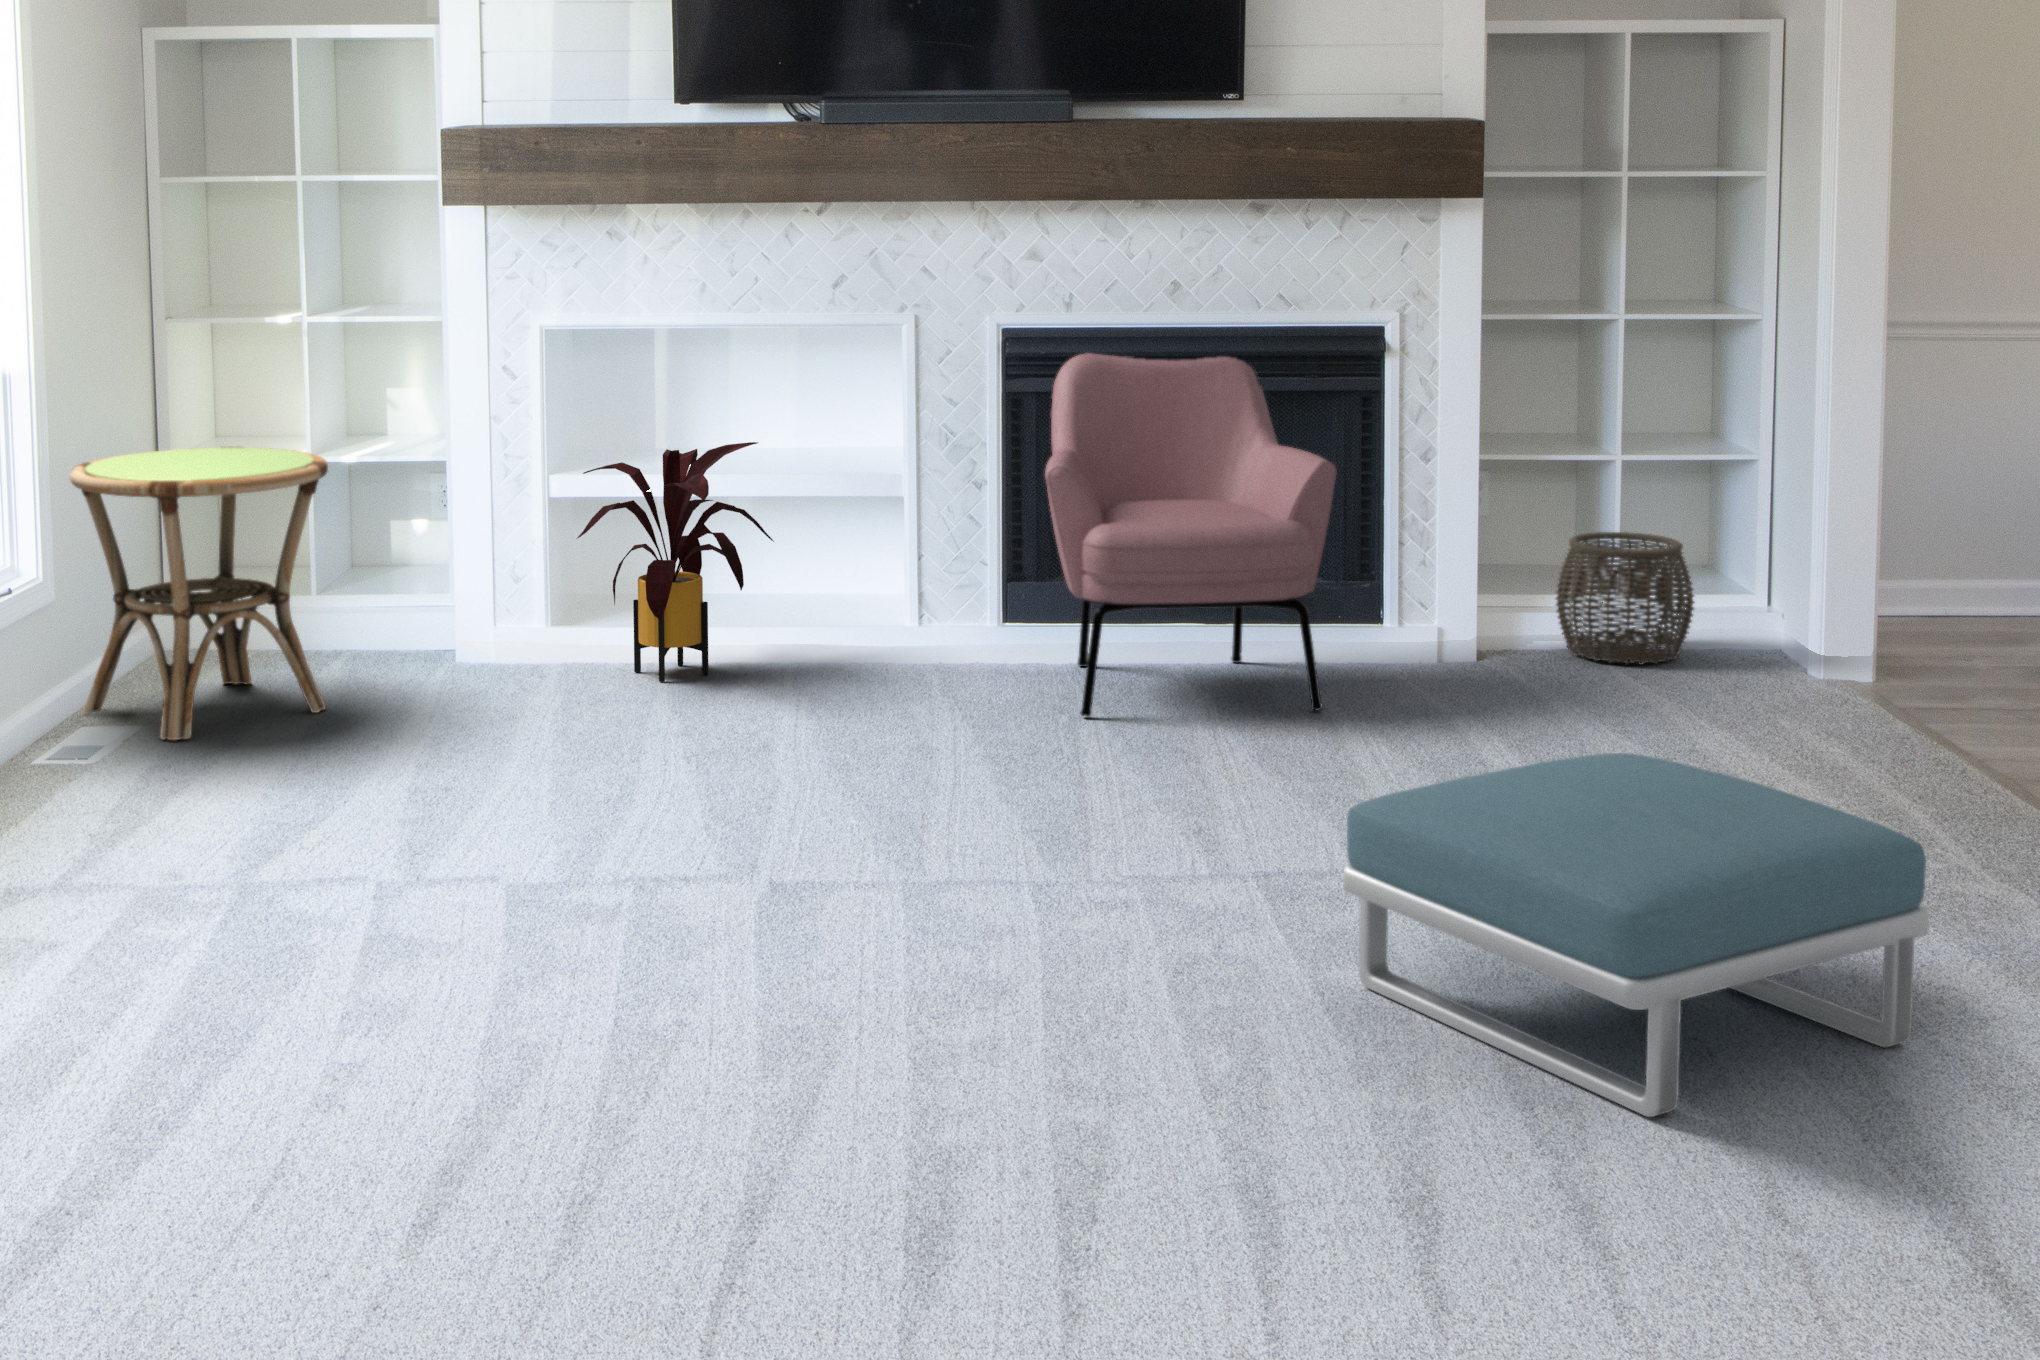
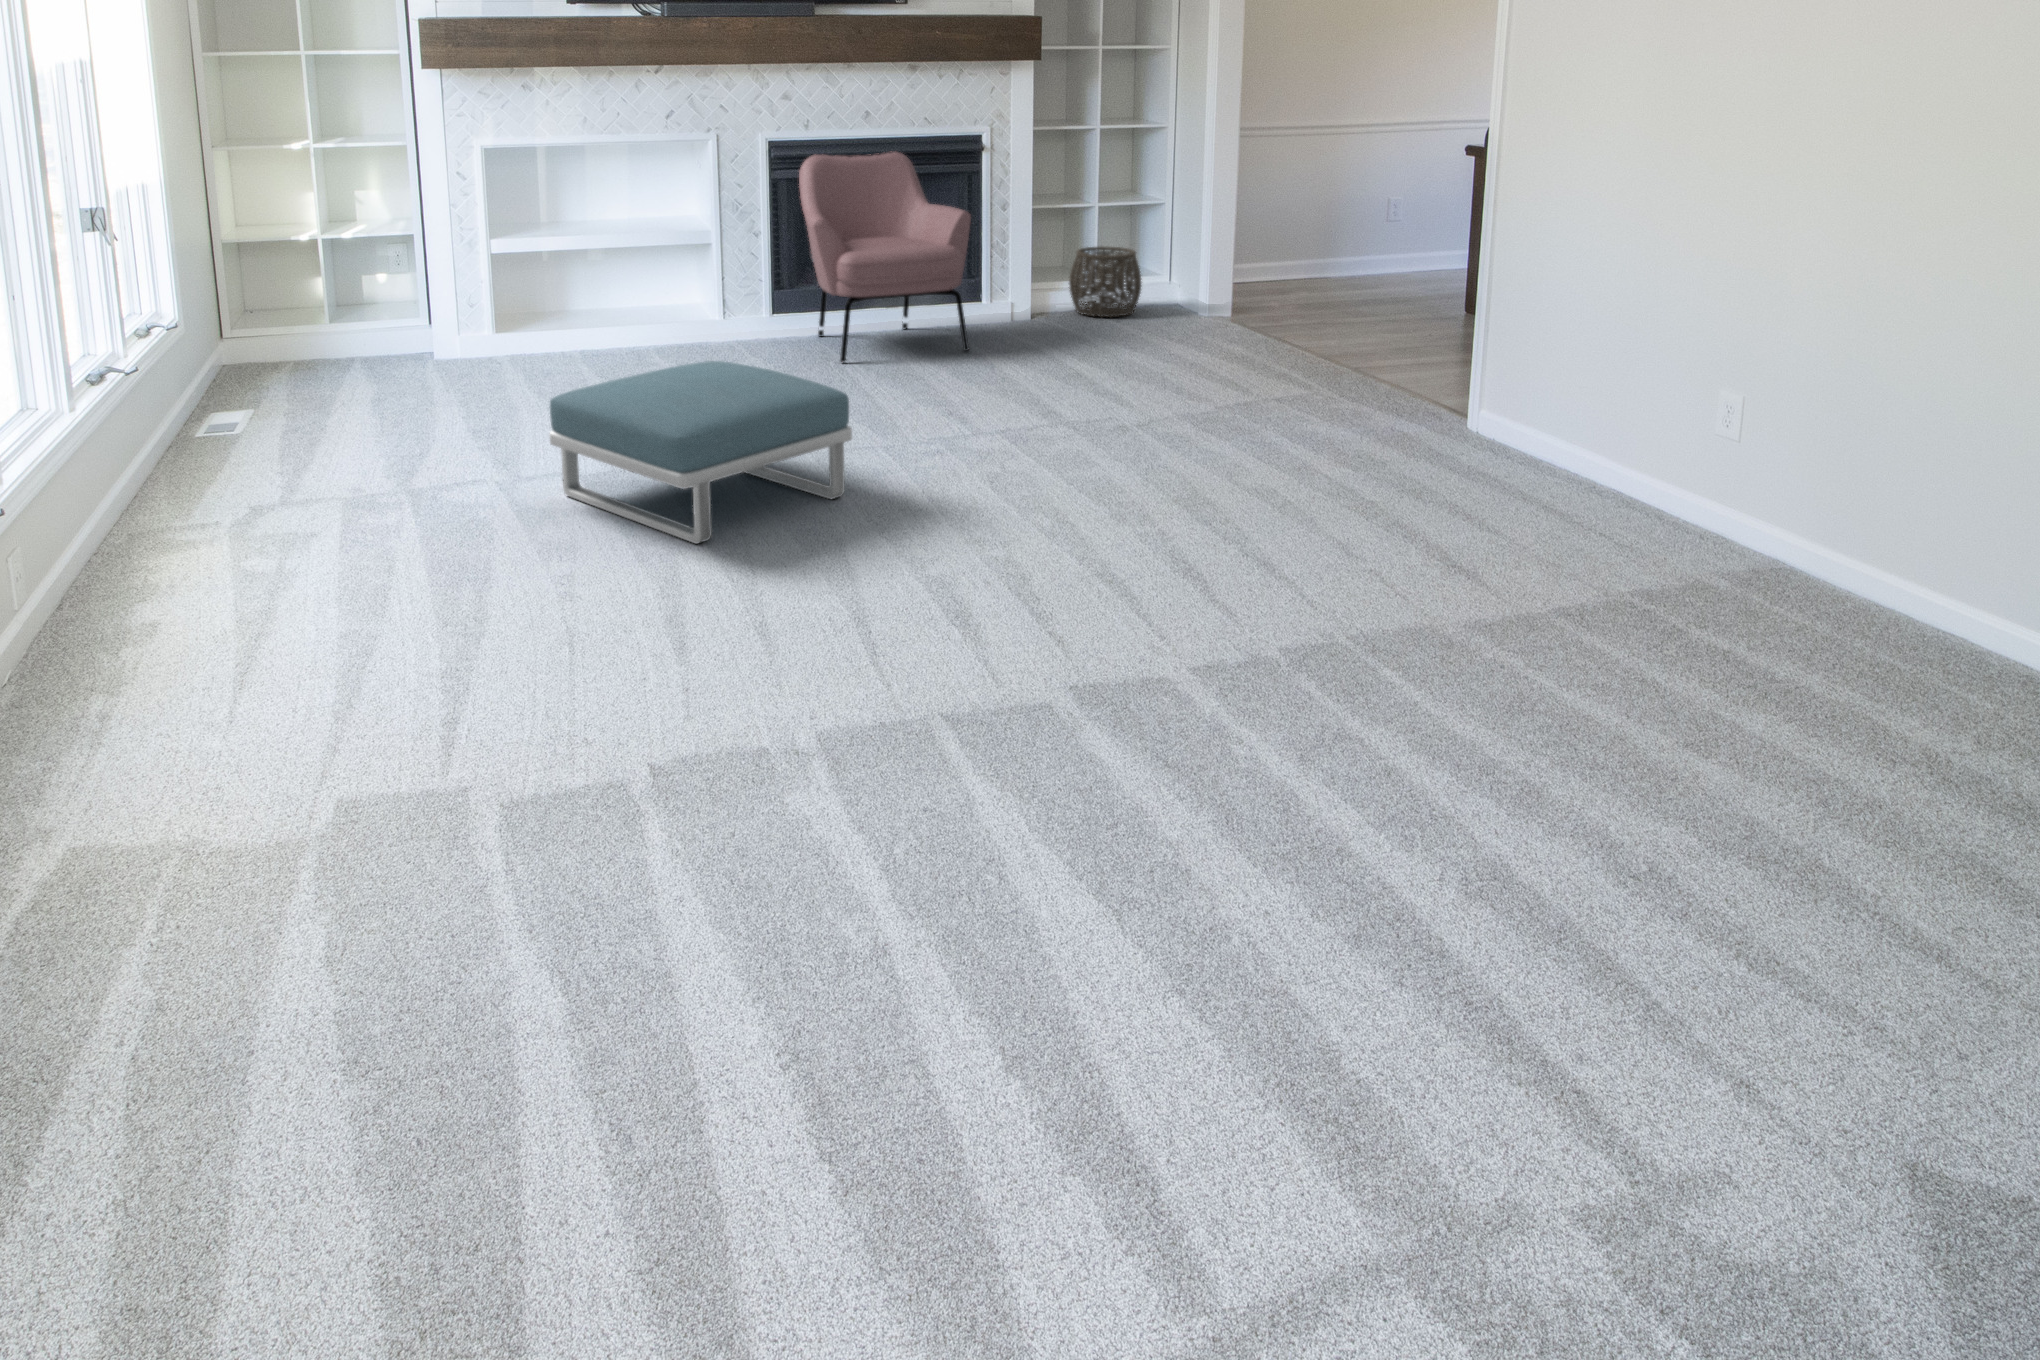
house plant: present [578,442,774,682] -> none [514,214,636,360]
side table: present [70,447,328,740] -> none [190,228,374,414]
footstool: present [1343,753,1929,1117] -> present [550,361,852,544]

